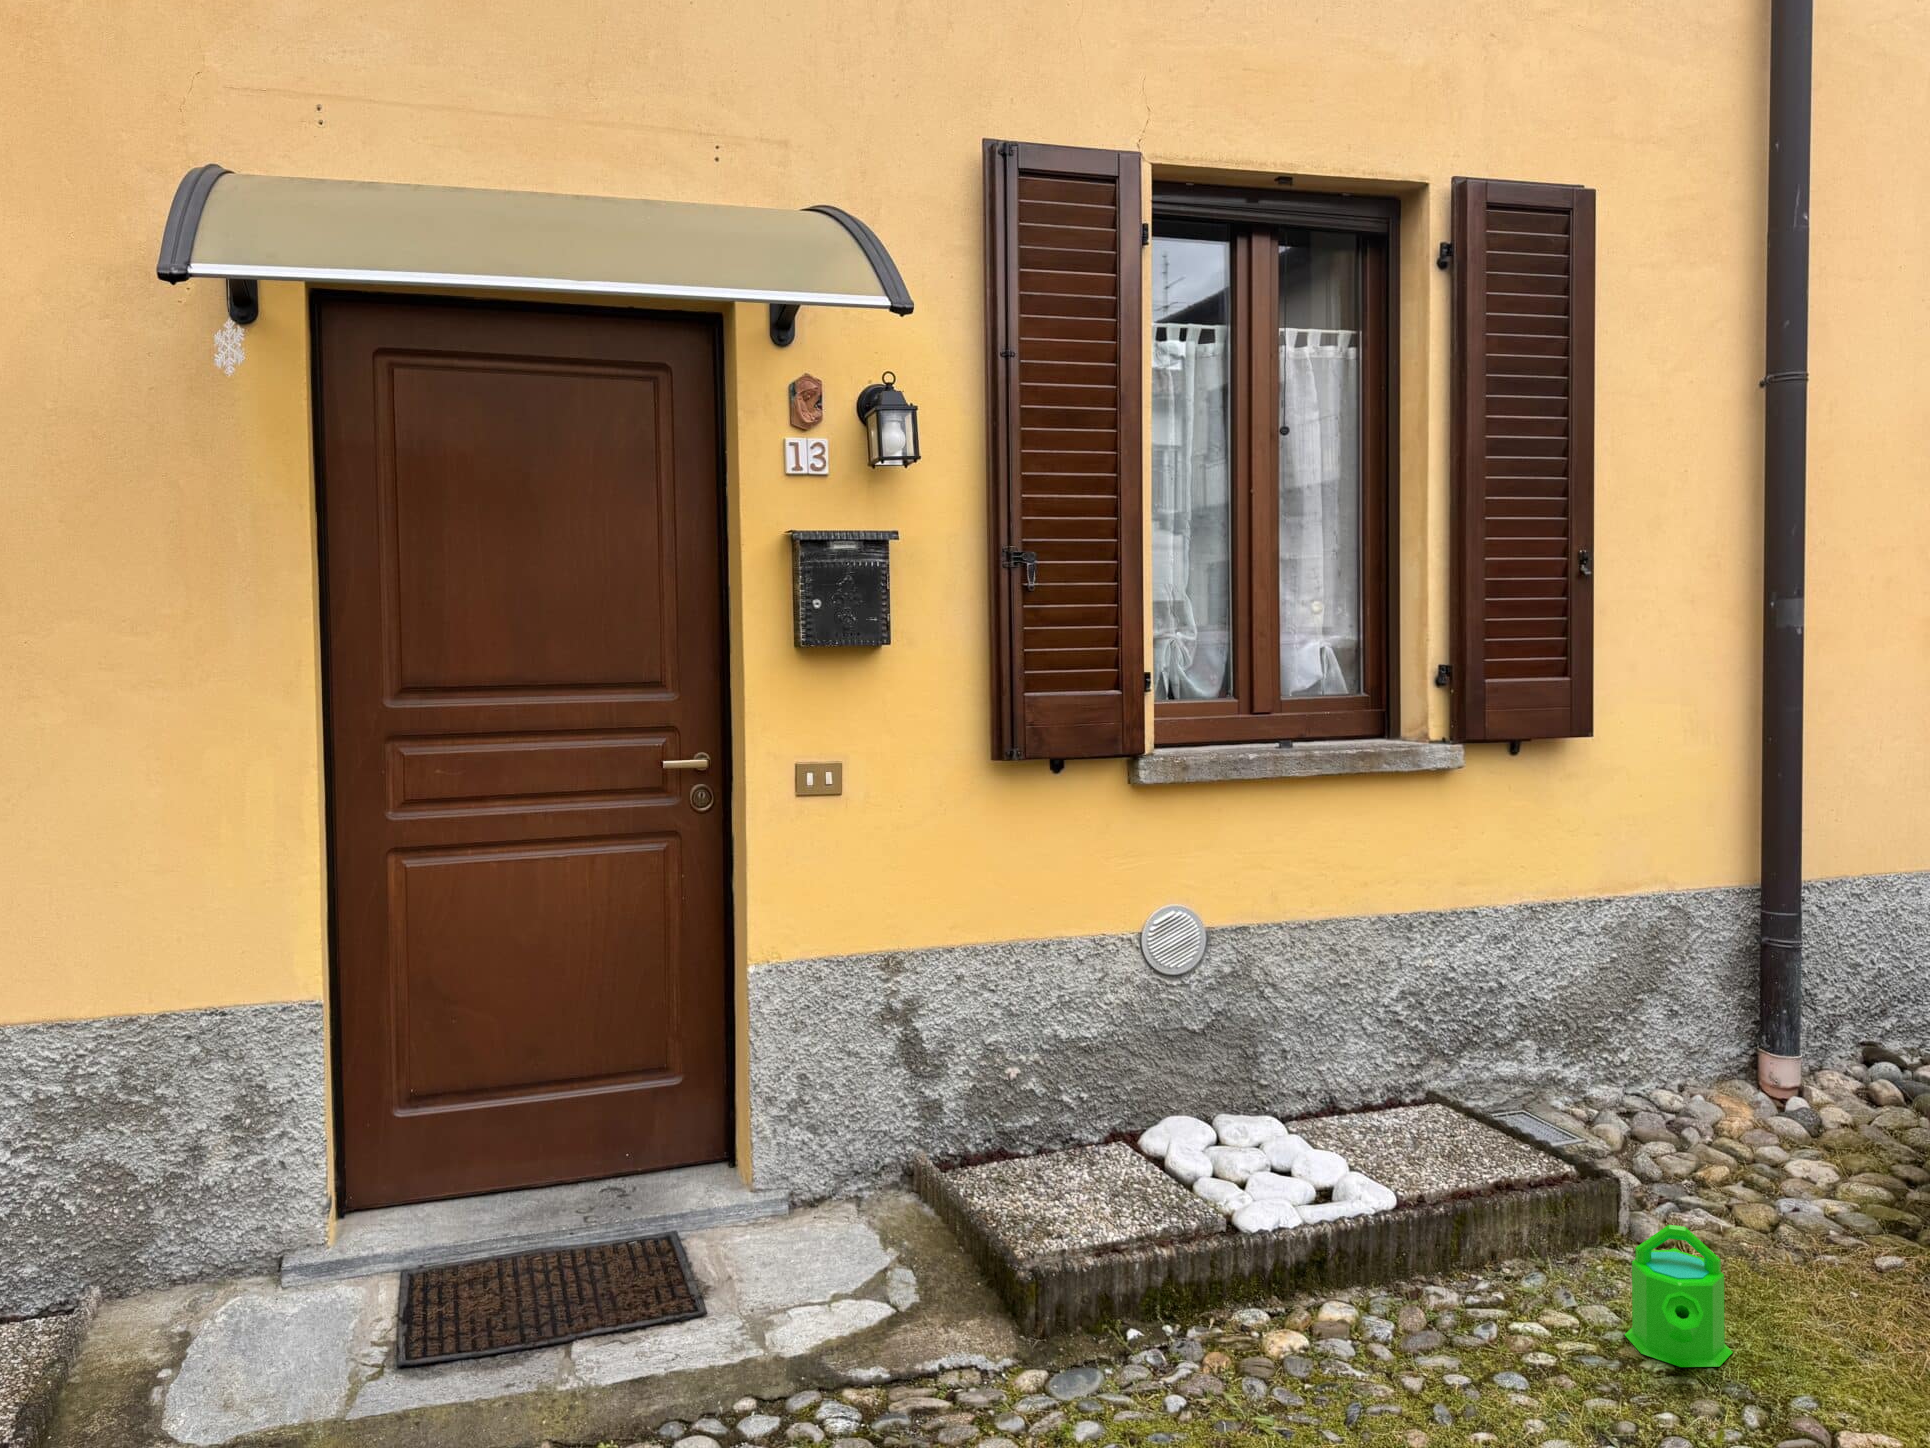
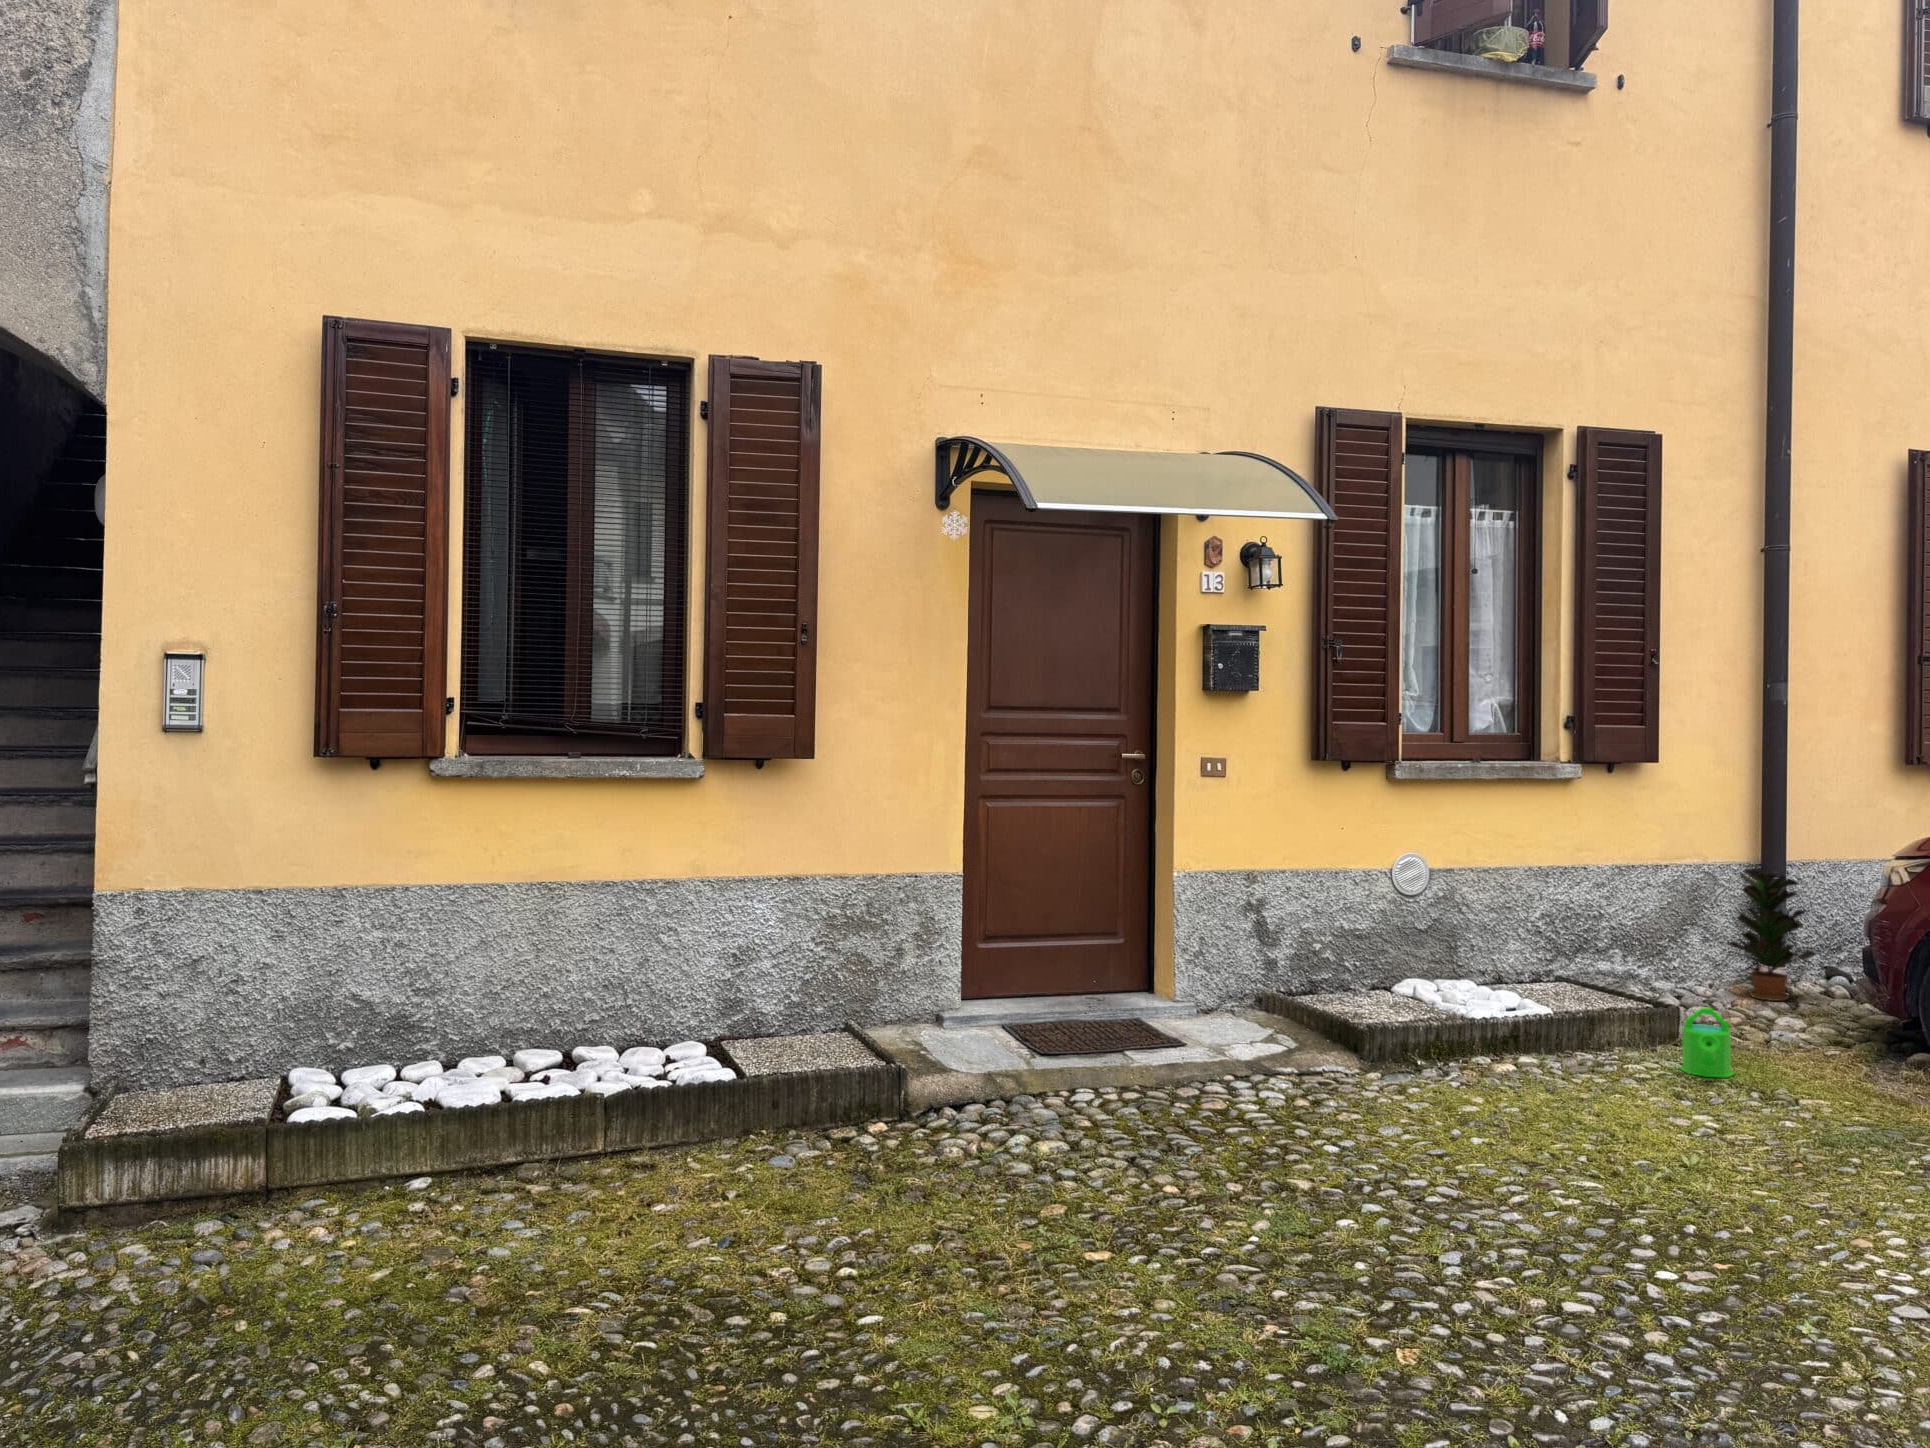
potted plant: none [1704,901,1854,1119] -> present [1728,868,1816,1001]

